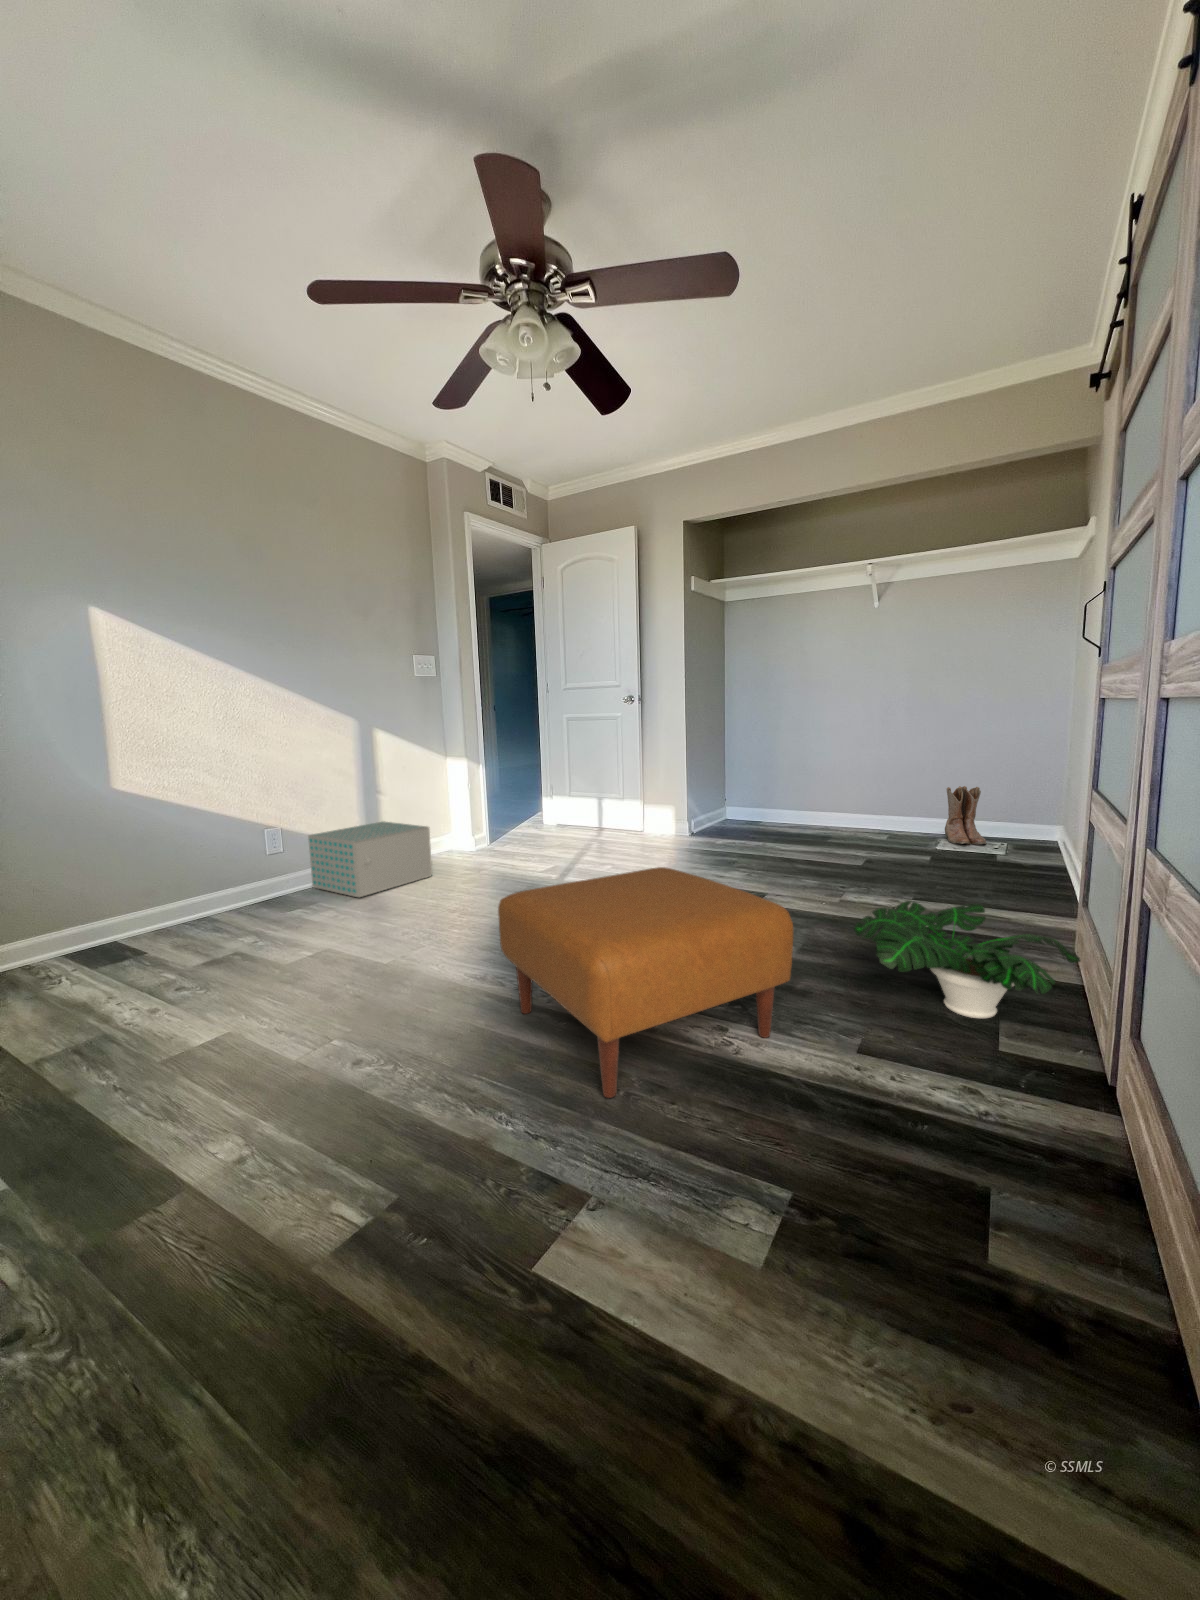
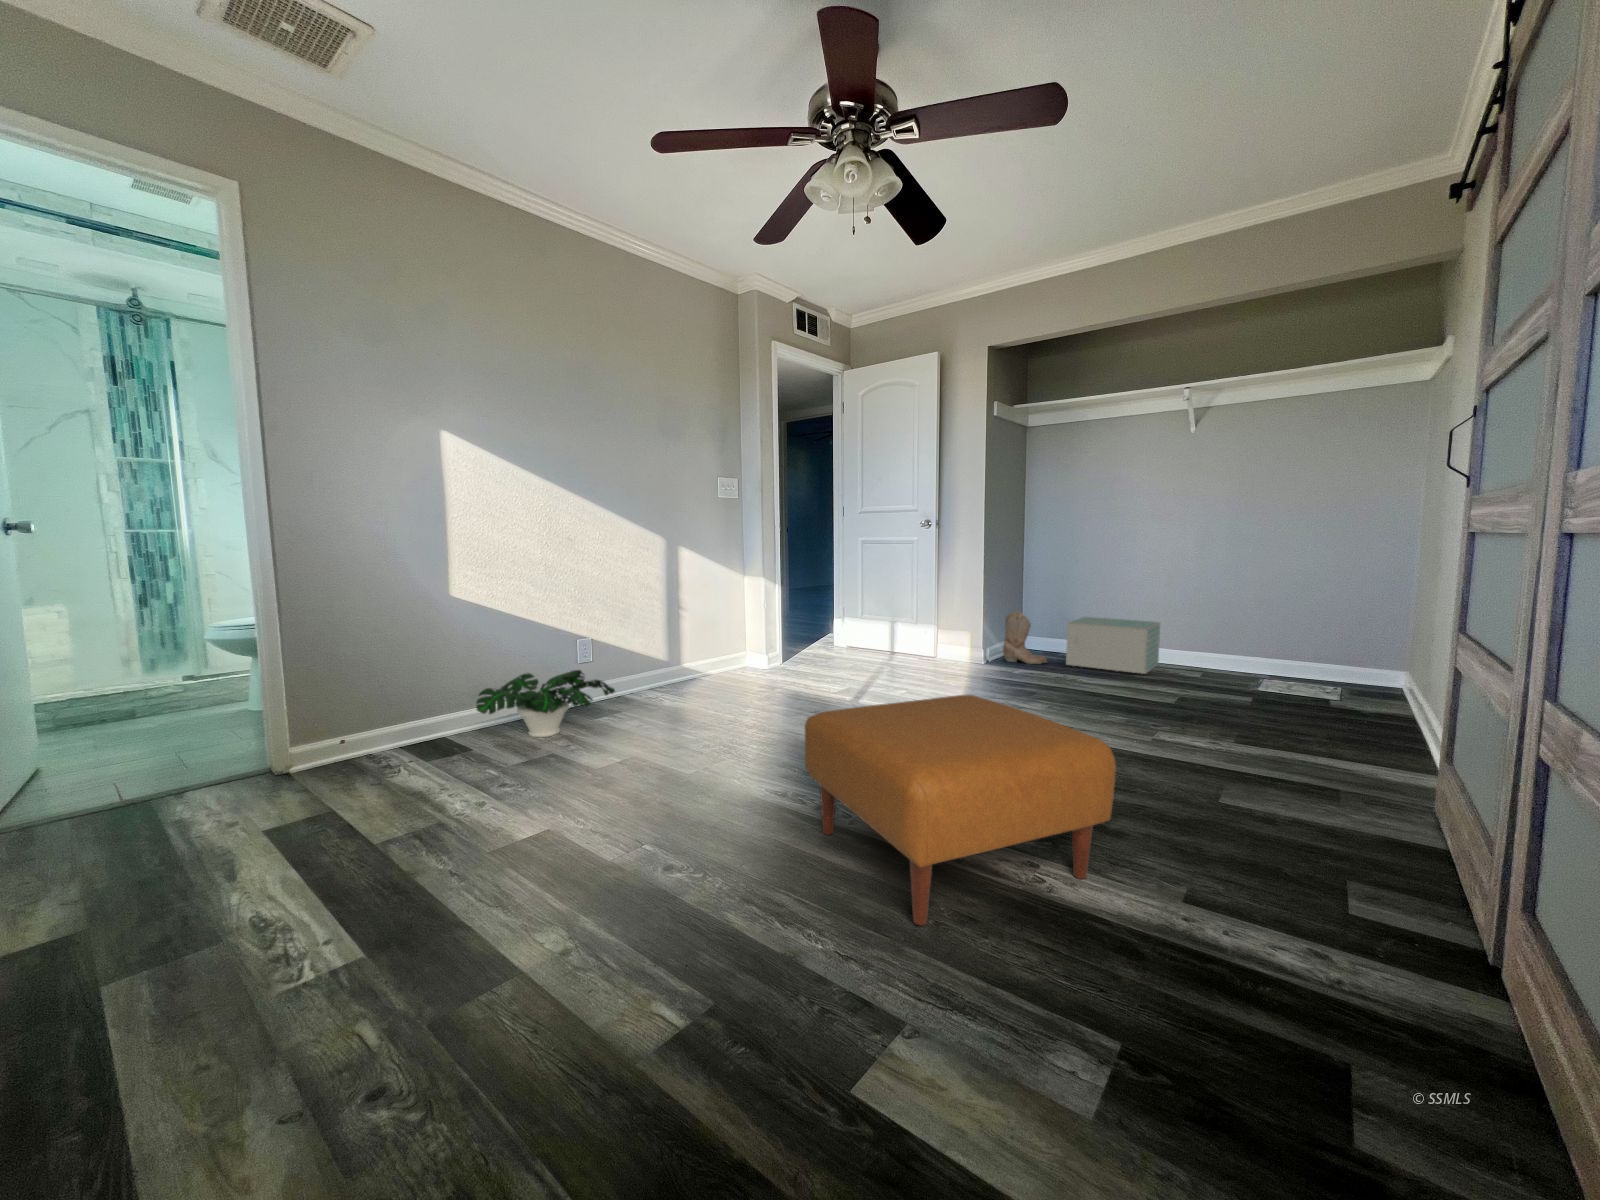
boots: present [945,786,986,845] -> present [1003,611,1047,664]
storage box: present [308,821,432,897] -> present [1066,617,1160,674]
potted plant: present [854,901,1080,1018] -> present [476,670,615,737]

